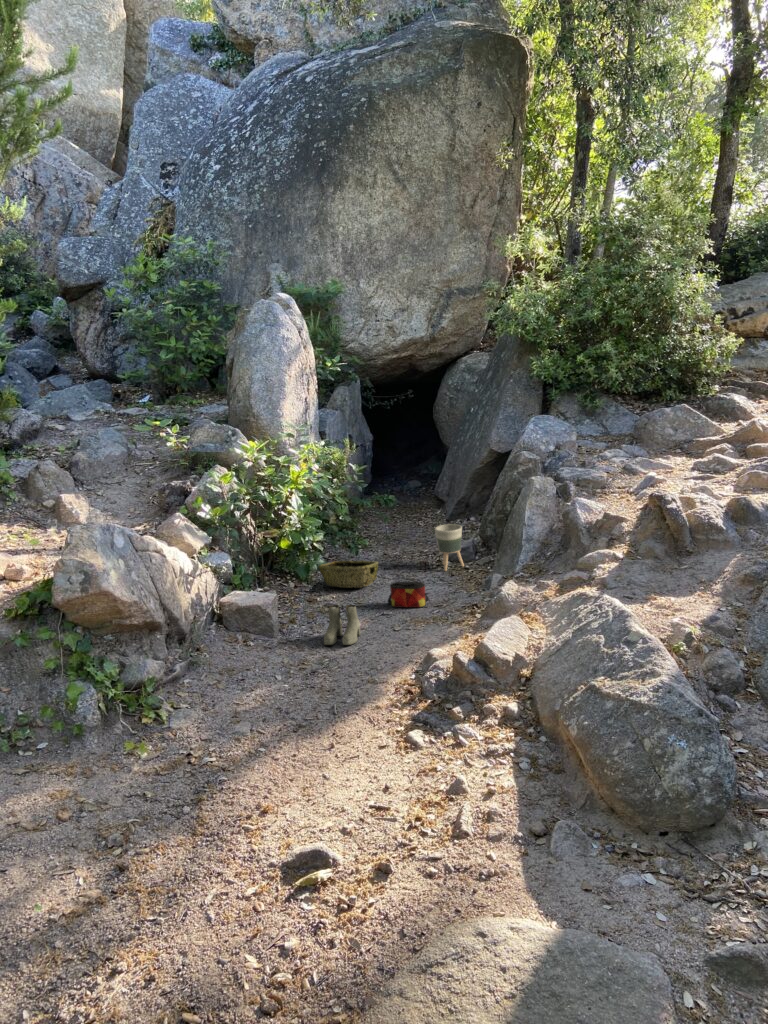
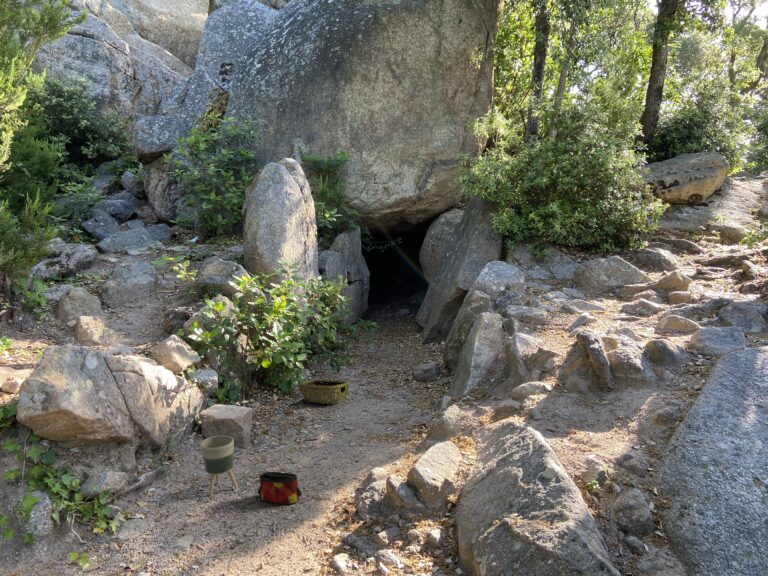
planter: present [435,524,464,571] -> present [200,435,238,496]
bag: present [388,582,429,608] -> present [258,472,302,505]
boots: present [324,605,360,645] -> none [286,422,320,459]

